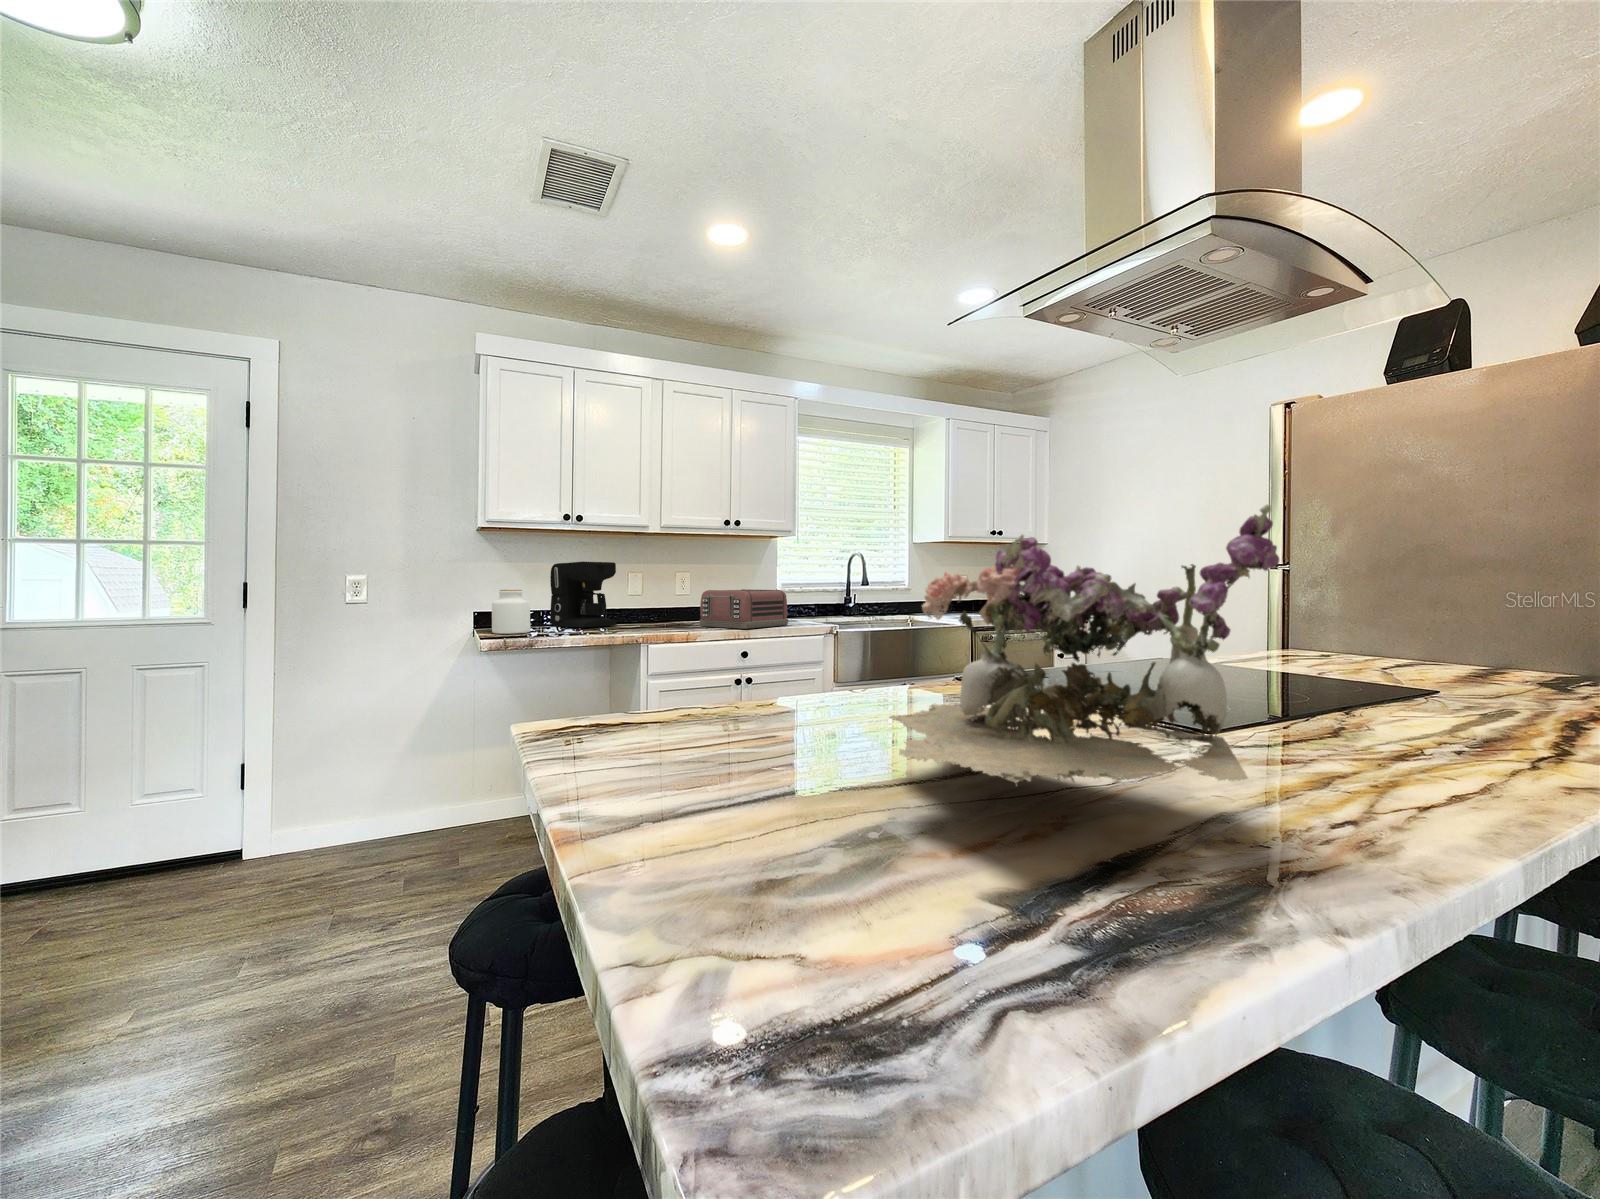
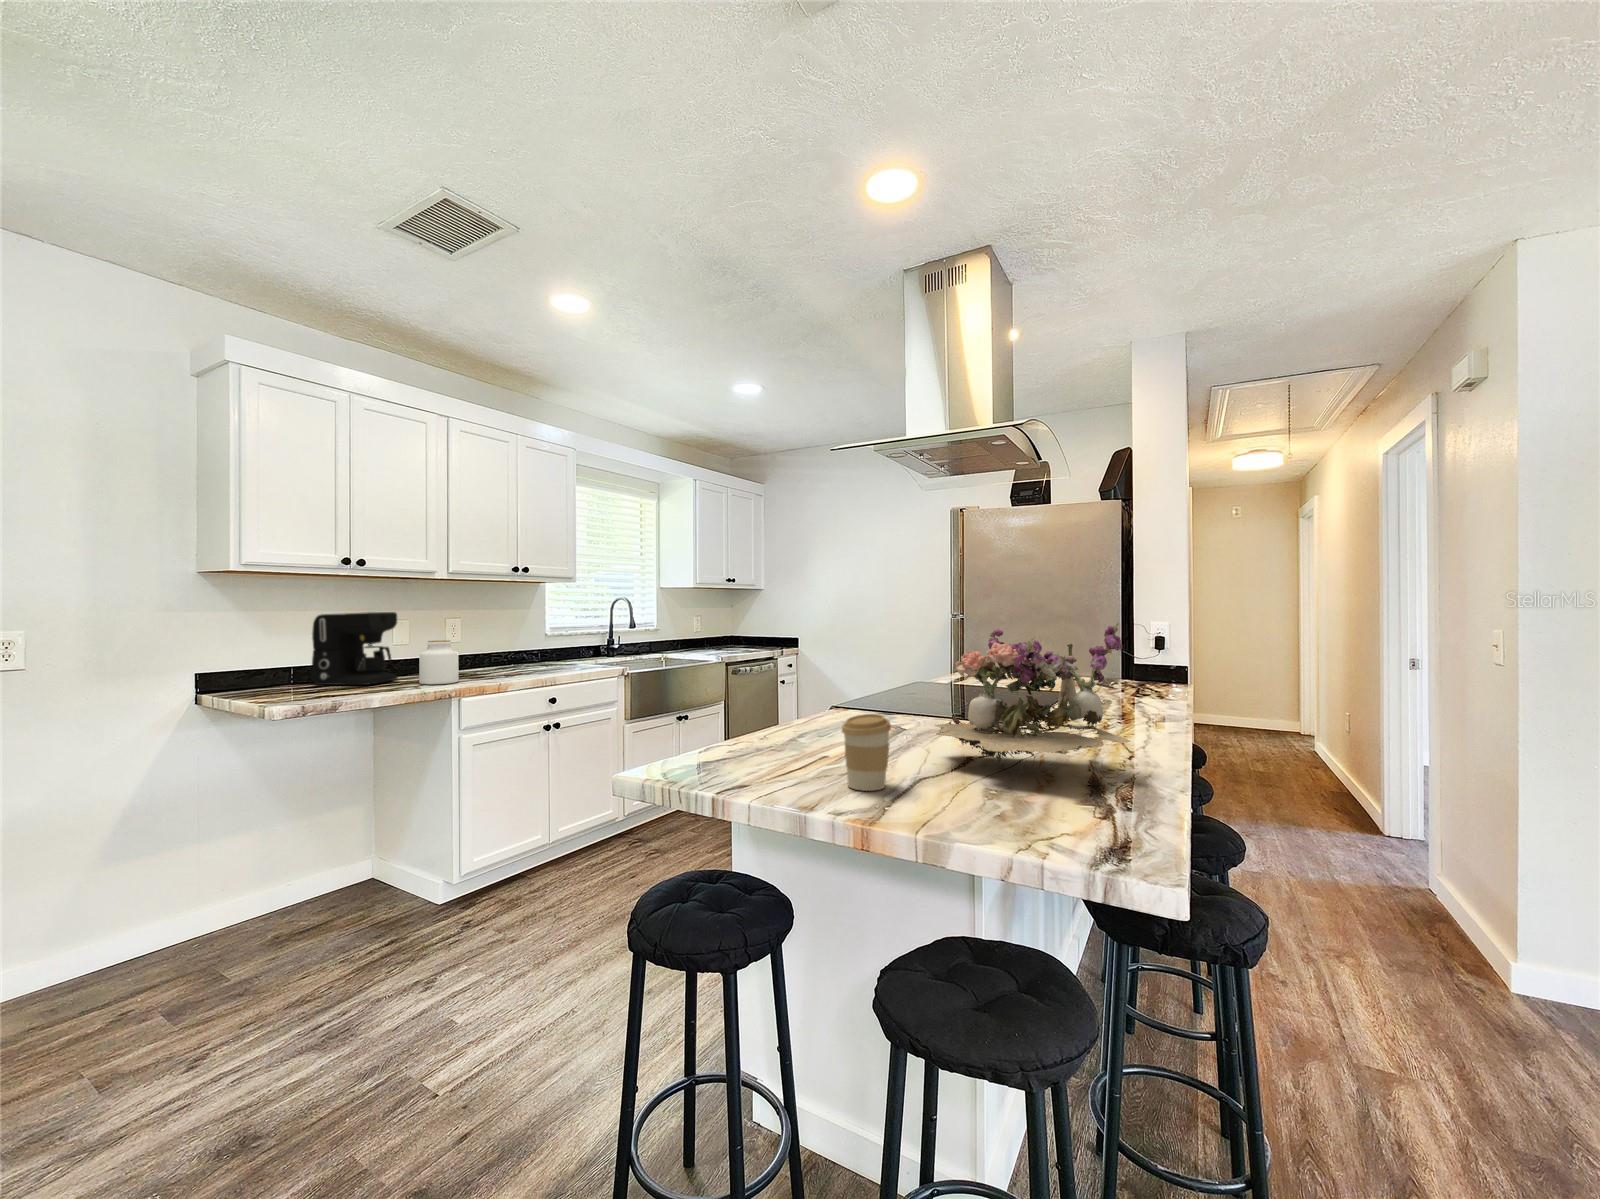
toaster: present [700,589,788,629] -> none [492,636,581,676]
jar: present [492,590,530,634] -> present [419,640,459,684]
coffee cup: none [668,669,750,793] -> present [842,714,891,791]

